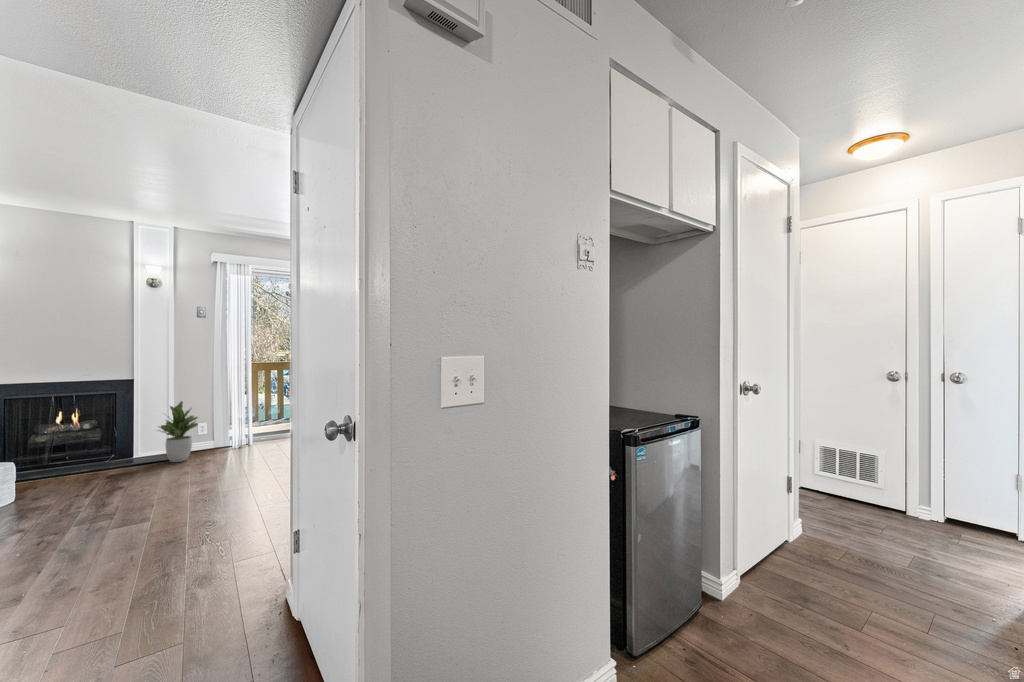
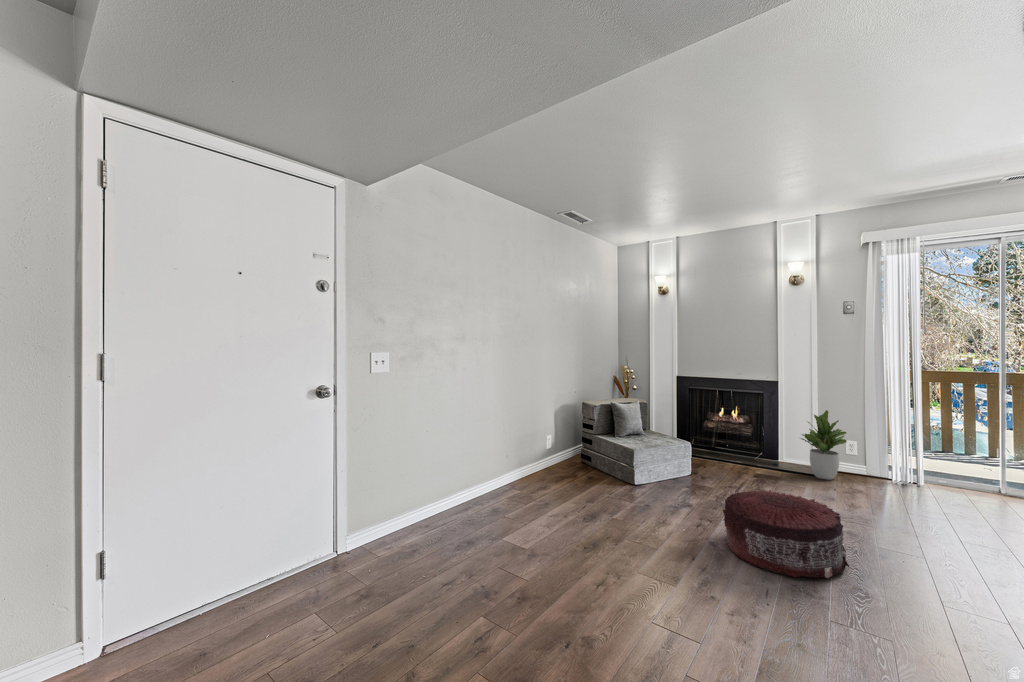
pouf: none [79,471,200,545] -> present [723,490,849,578]

